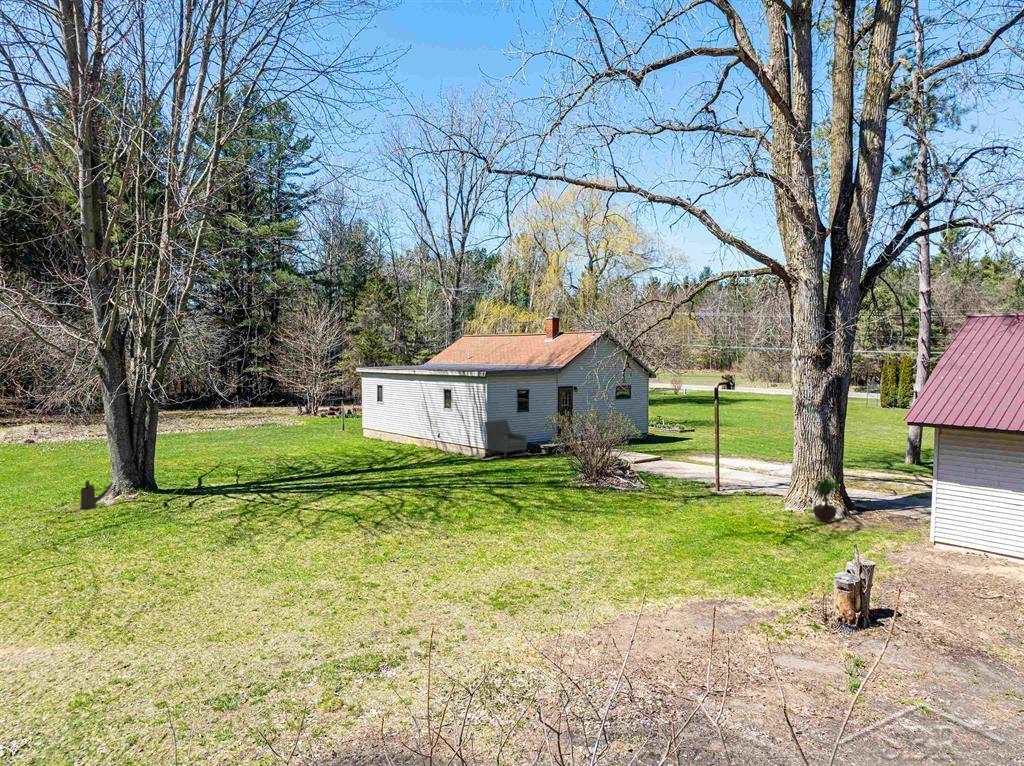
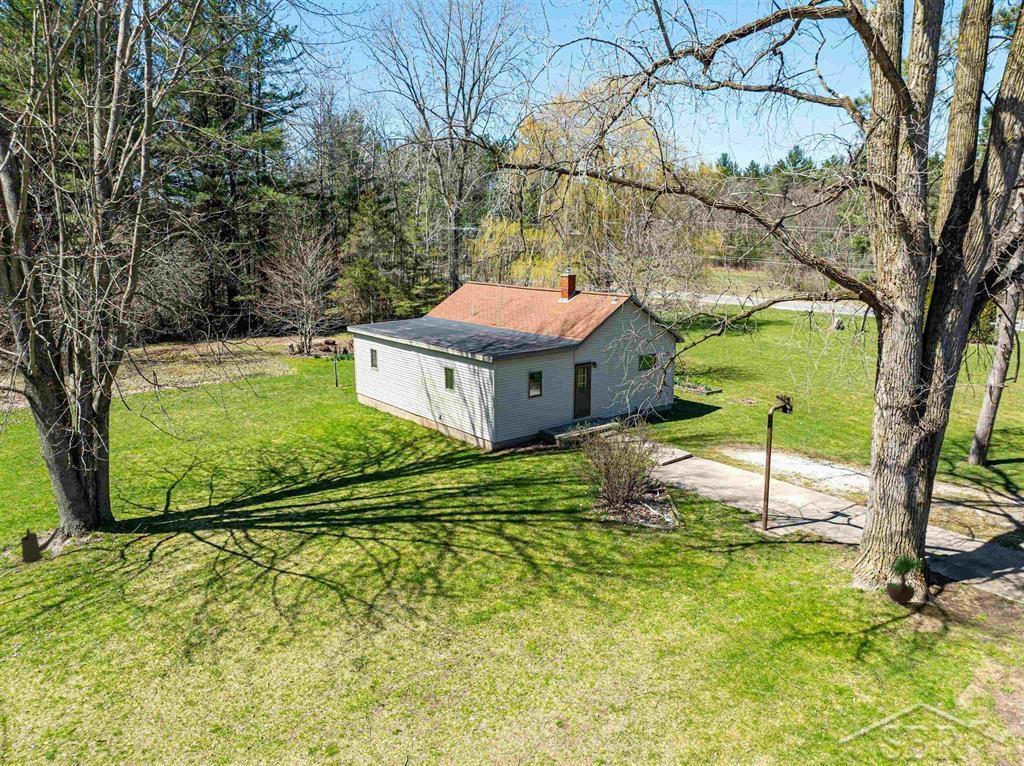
chair: present [484,420,527,458] -> none [492,408,541,457]

